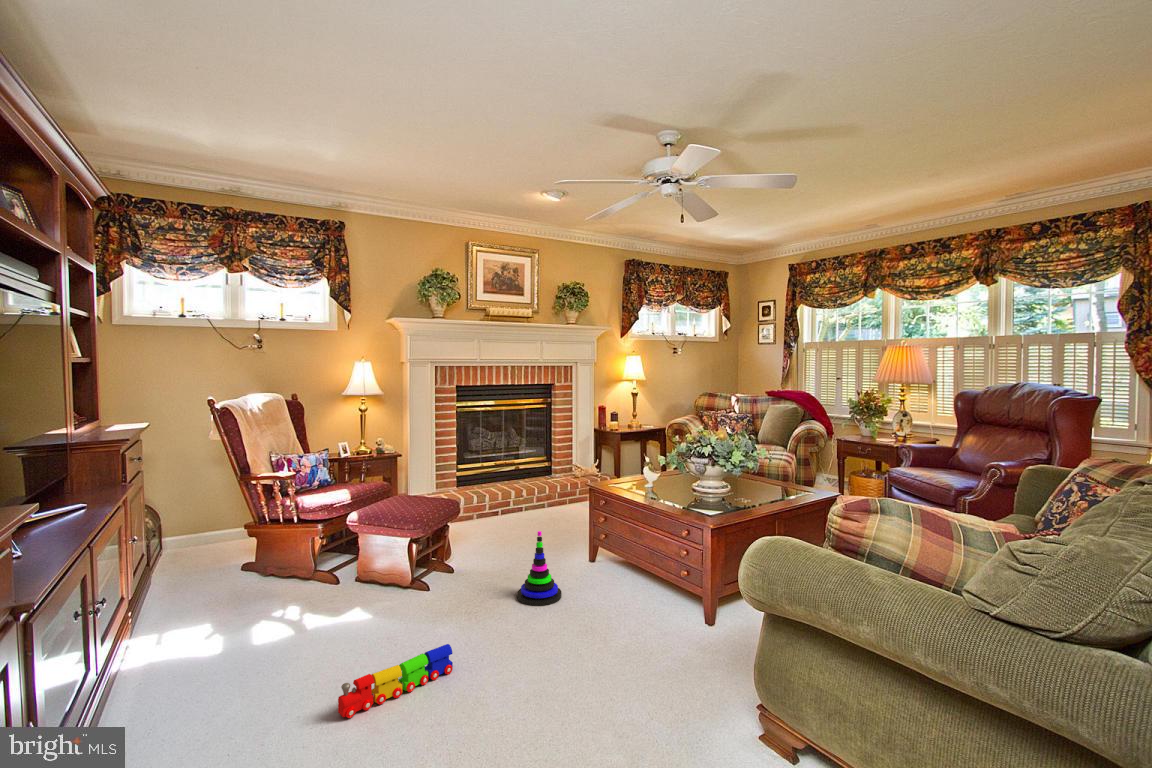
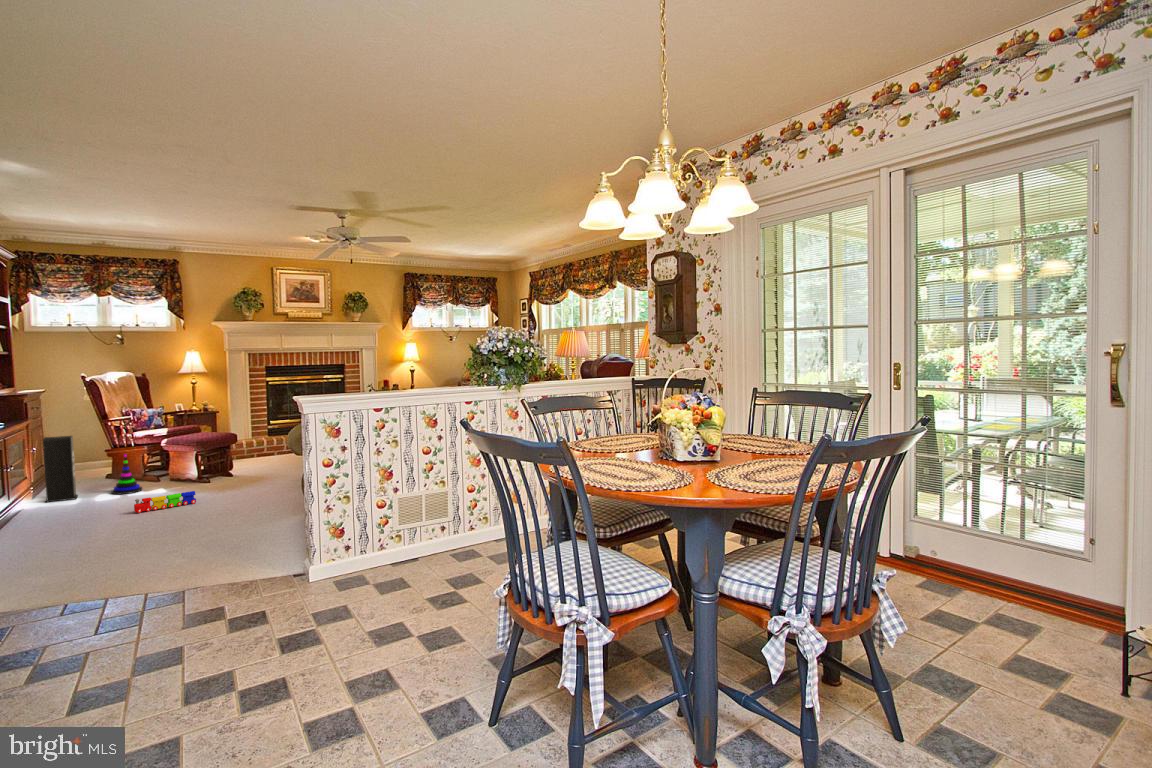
speaker: none [135,517,201,664] -> present [43,436,78,502]
stacking toy: present [517,531,562,606] -> present [111,454,142,494]

